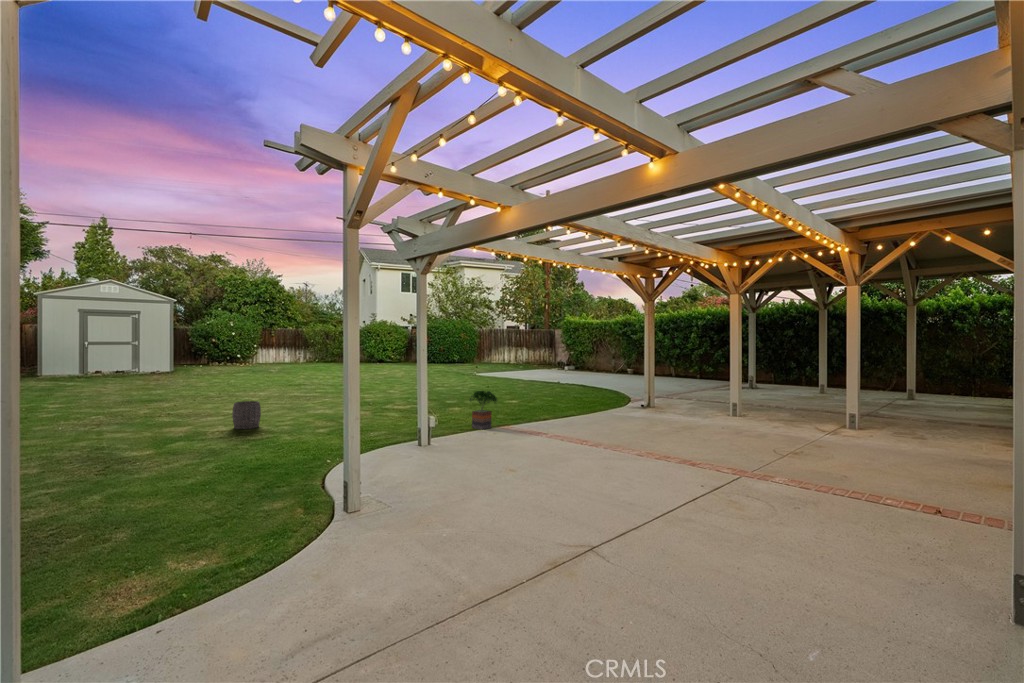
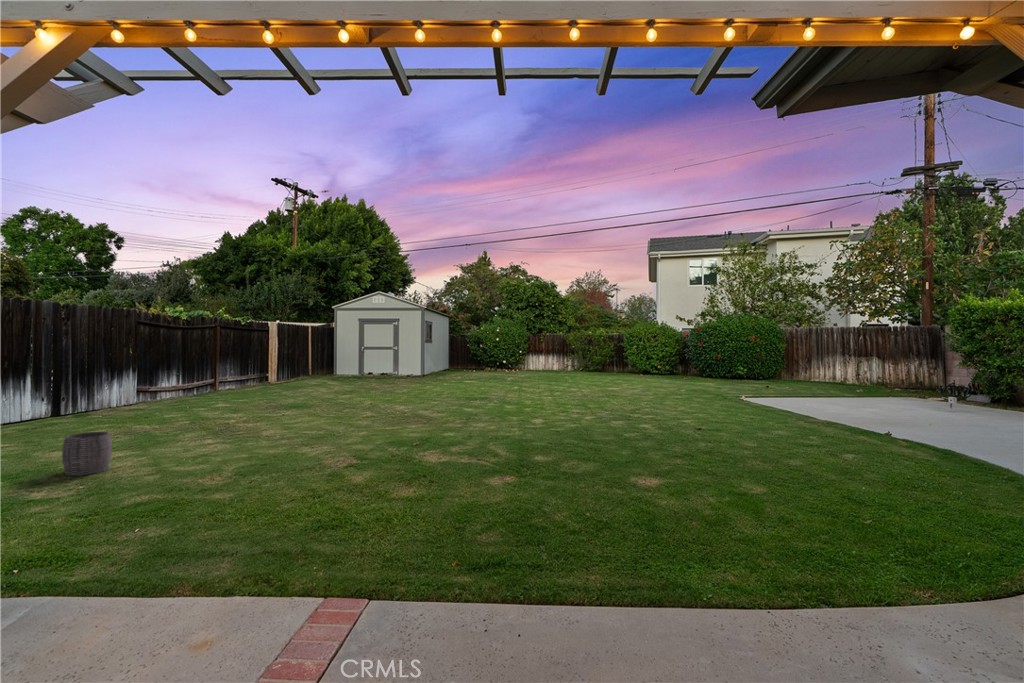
potted tree: present [469,391,497,429] -> none [162,481,247,608]

